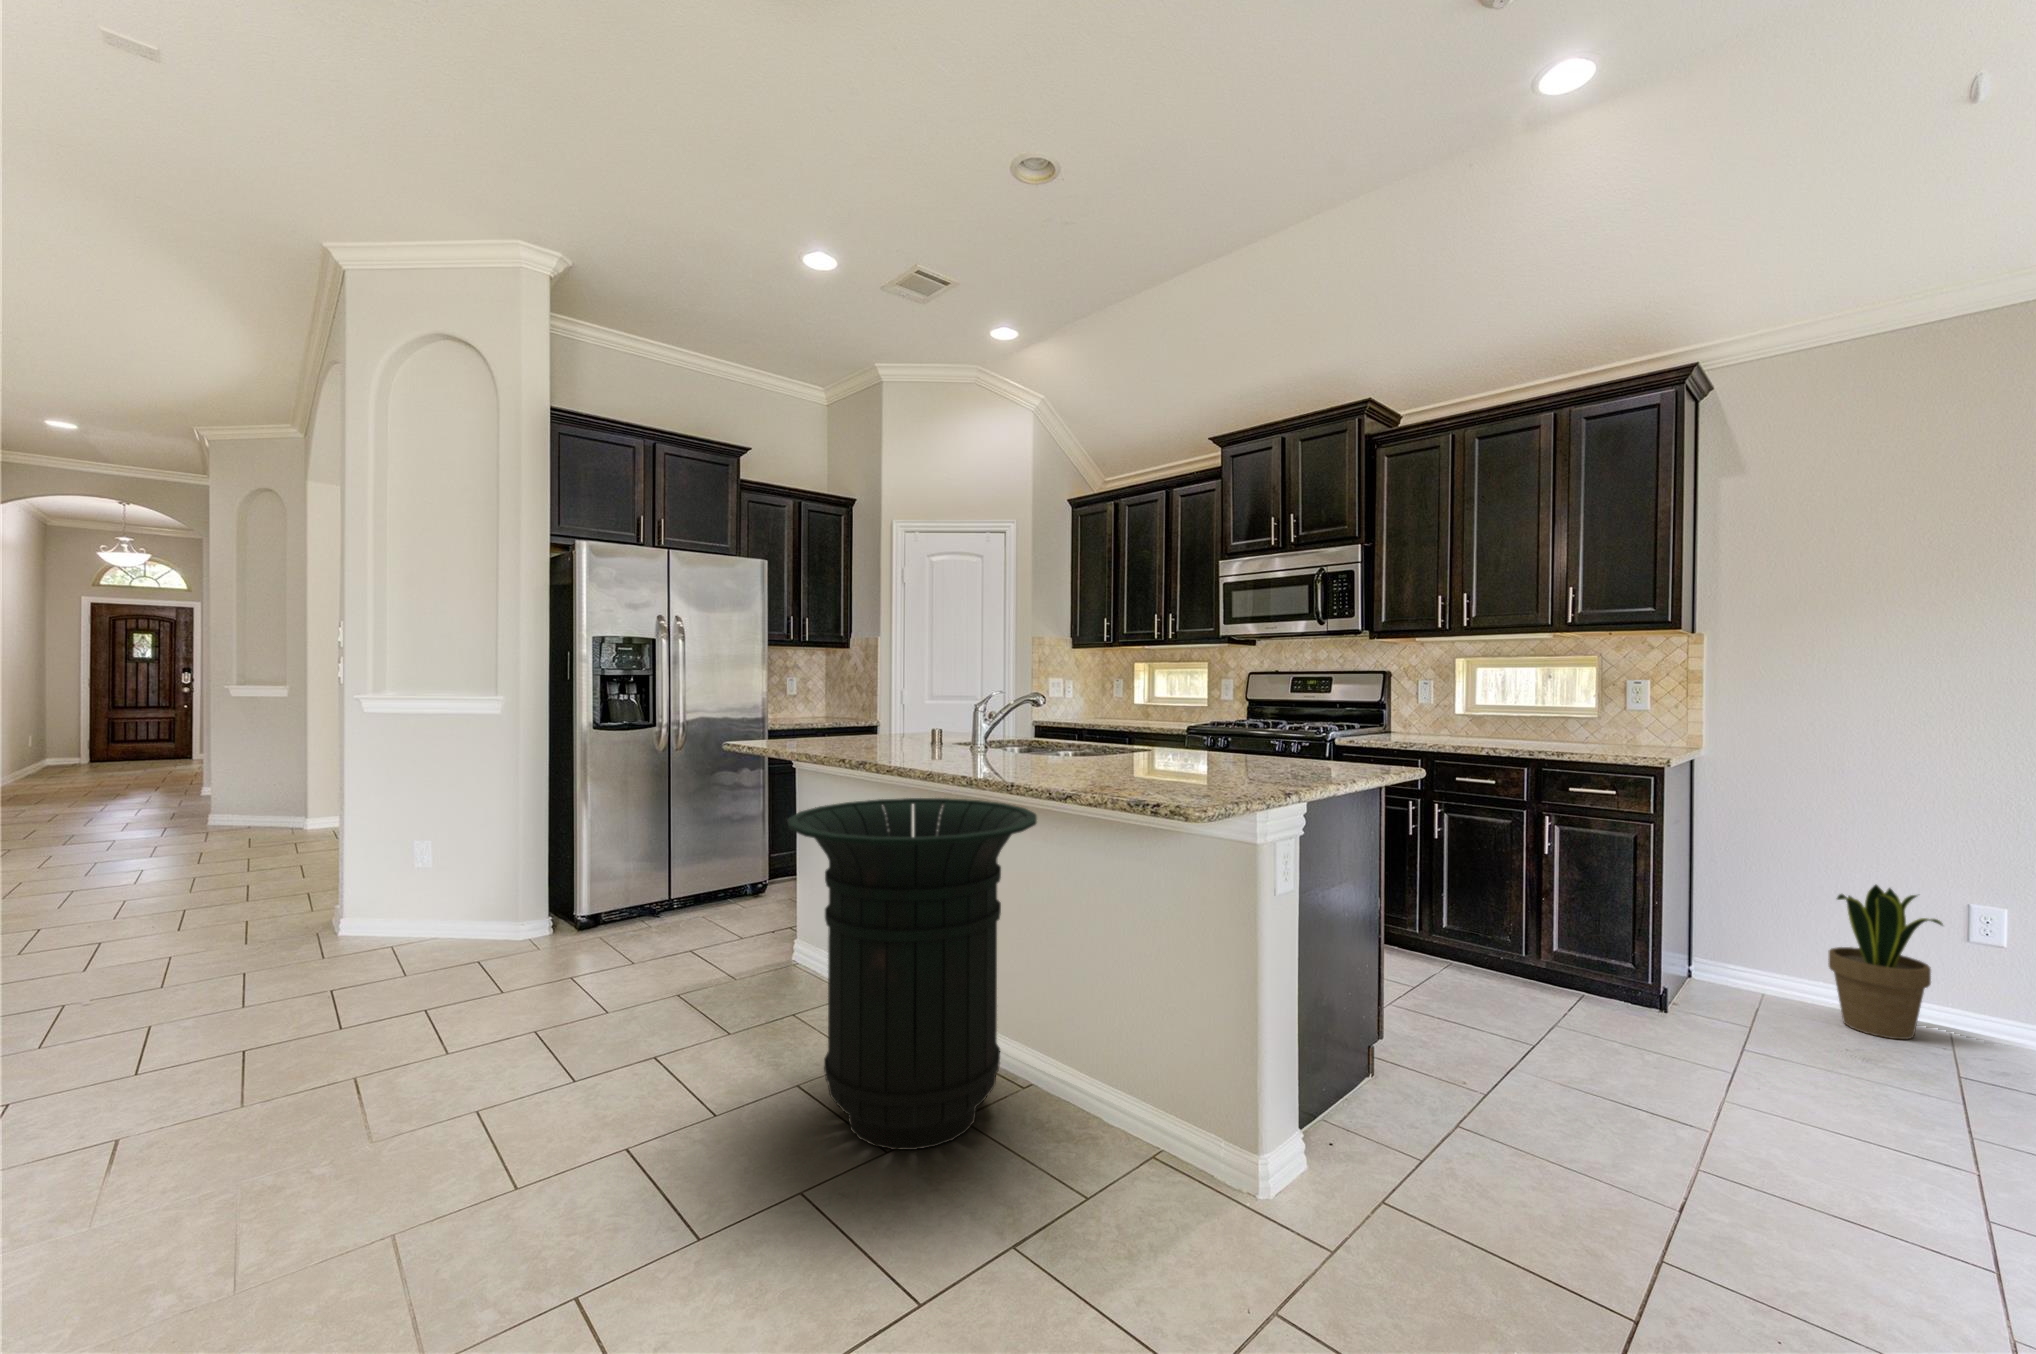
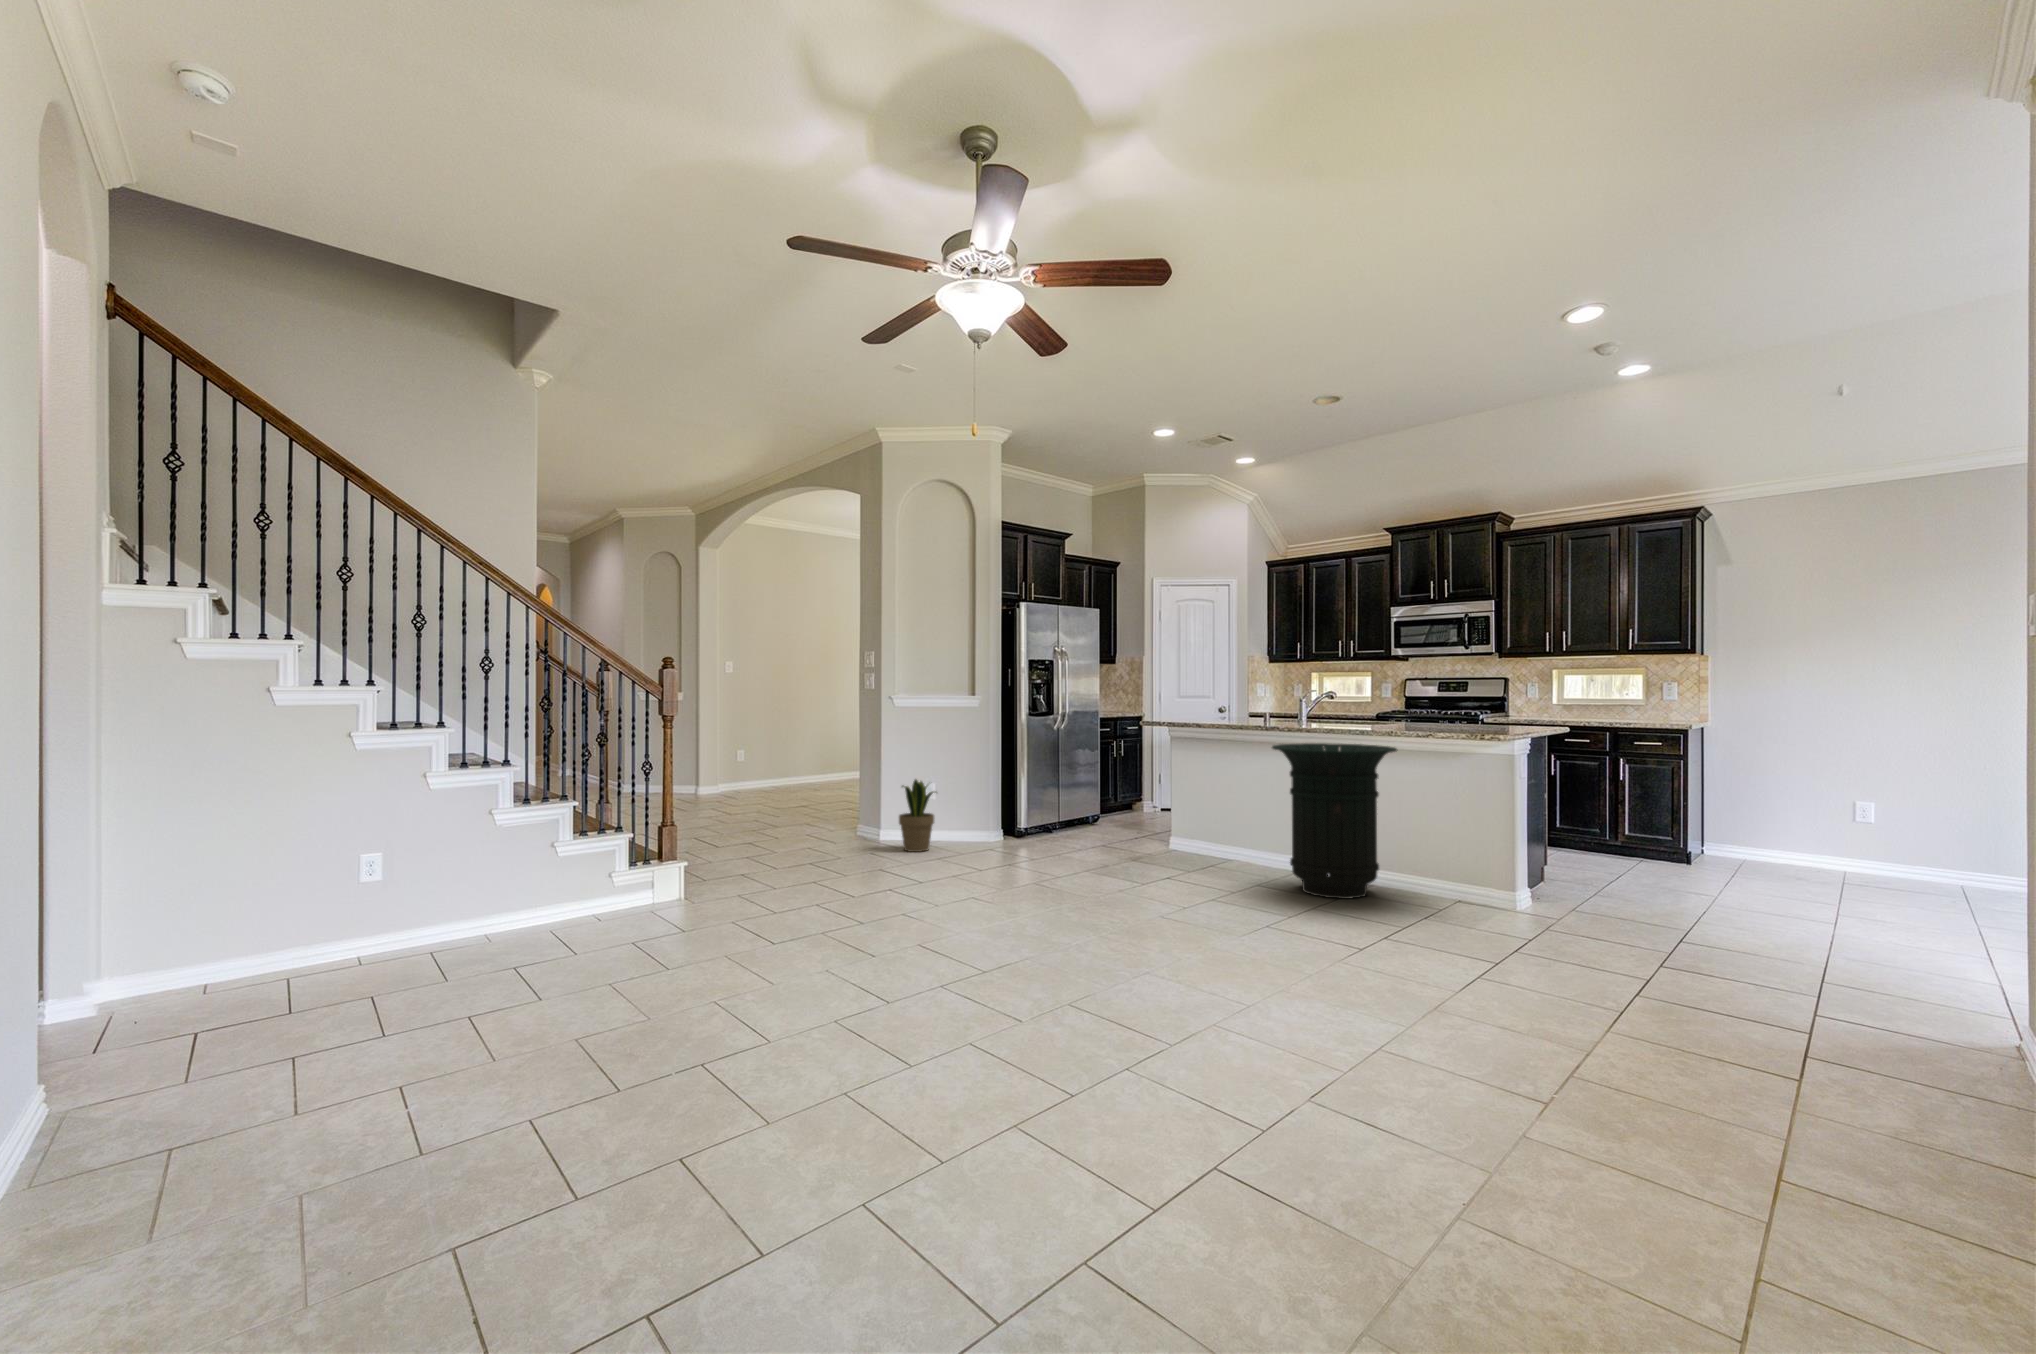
potted plant: present [1828,885,1943,1039] -> present [899,779,934,852]

